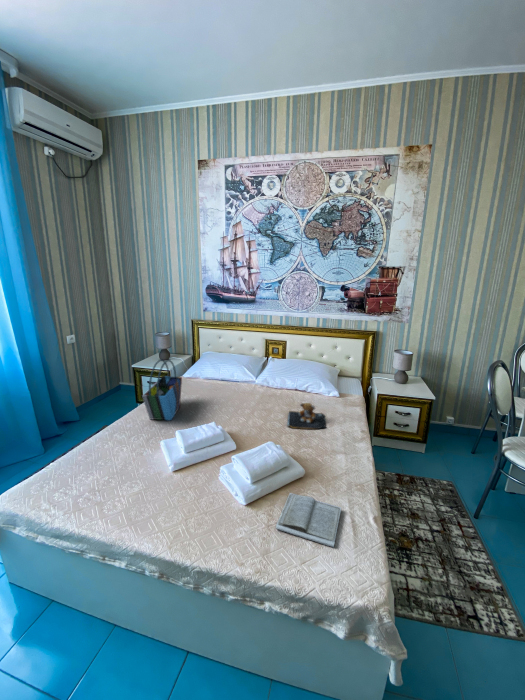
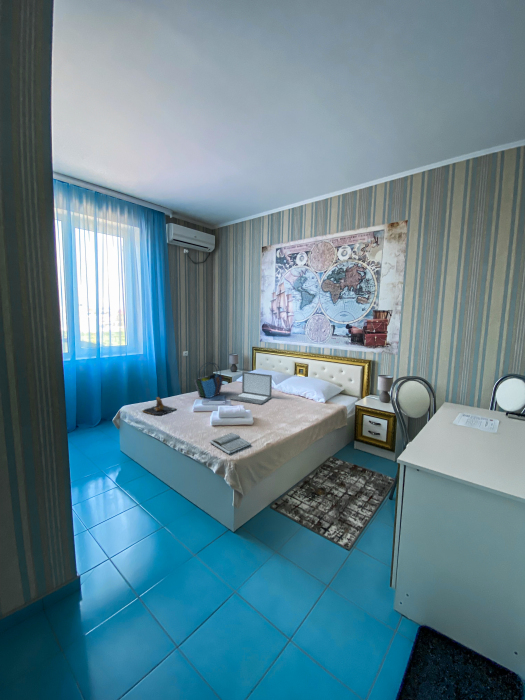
laptop: none [209,367,264,417] -> present [231,372,272,405]
teddy bear: present [287,403,326,429] -> present [143,397,176,415]

